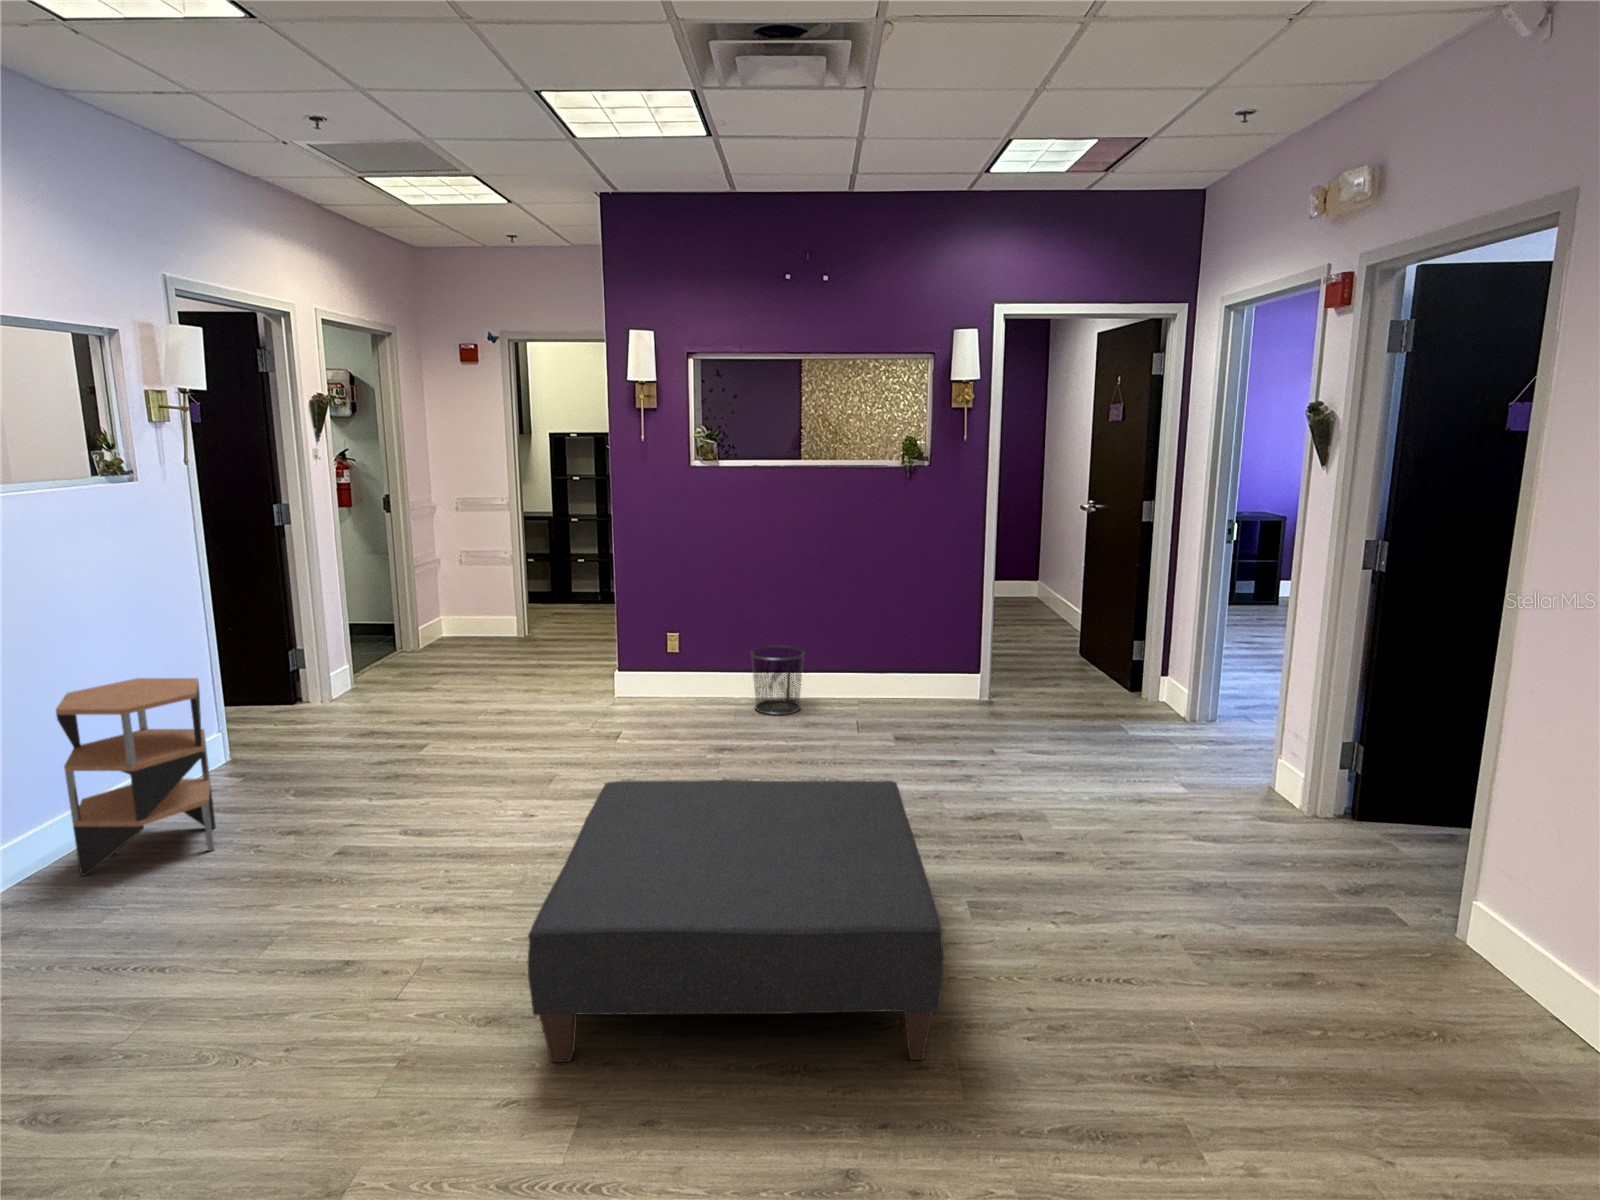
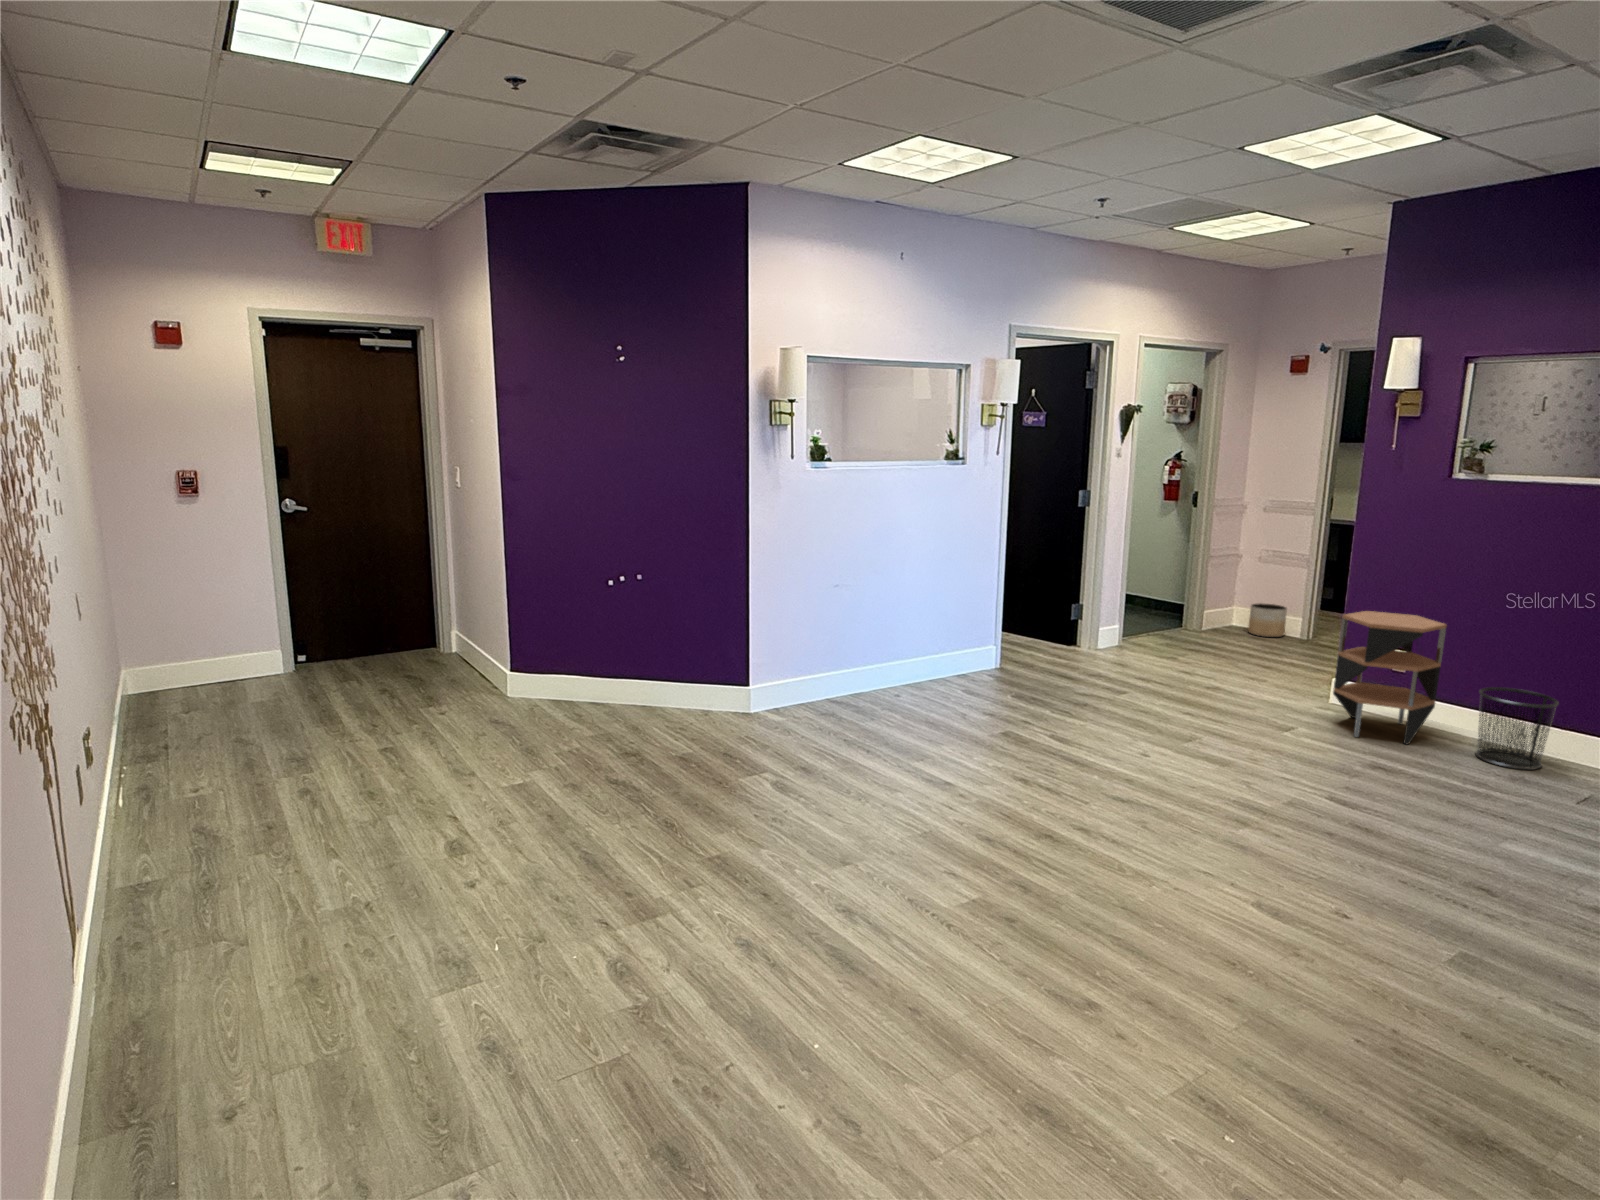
planter: none [466,607,503,643] -> present [1248,603,1287,637]
side table: present [56,678,216,876] -> present [1333,611,1447,744]
ottoman: present [528,780,944,1062] -> none [986,728,1425,1005]

